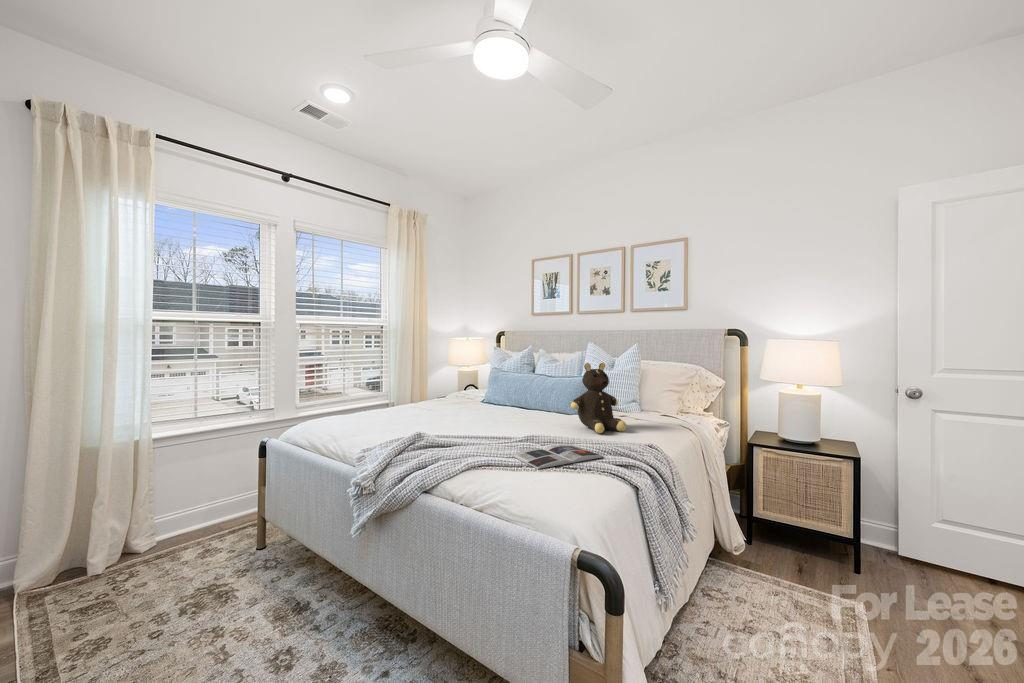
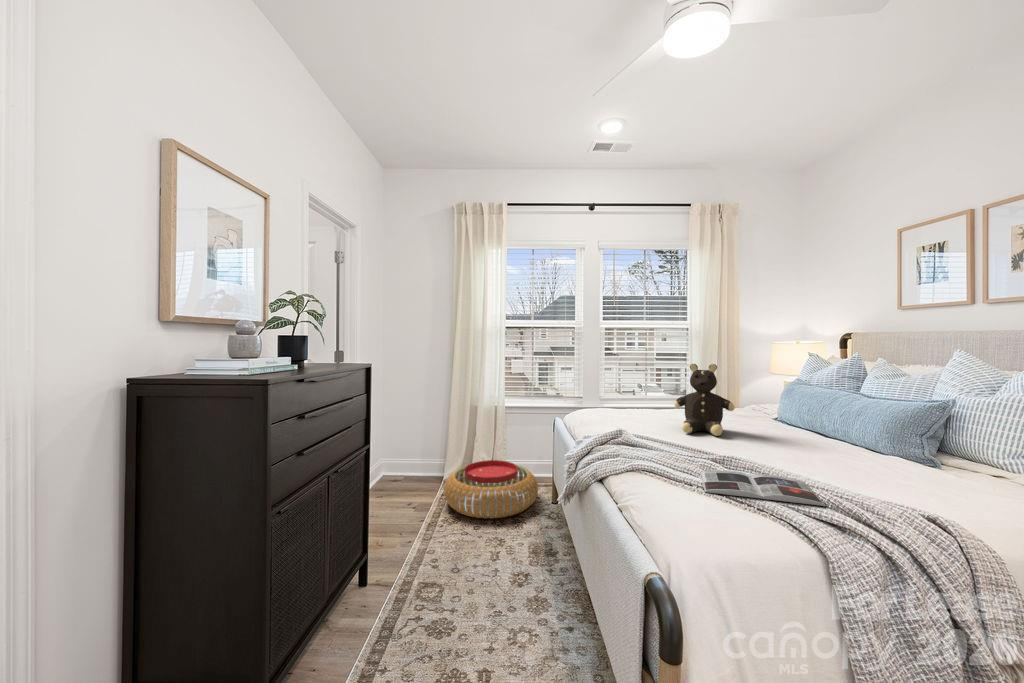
teddy bear: present [571,363,626,433] -> present [674,364,735,436]
pouf: none [48,518,239,627] -> present [445,460,538,519]

